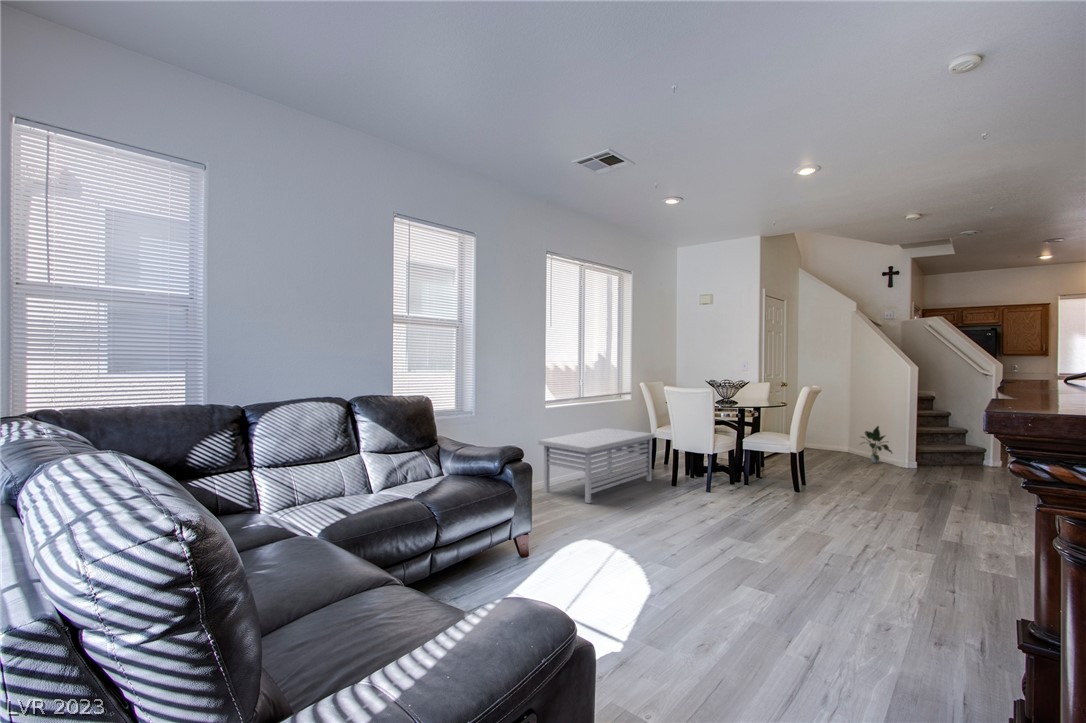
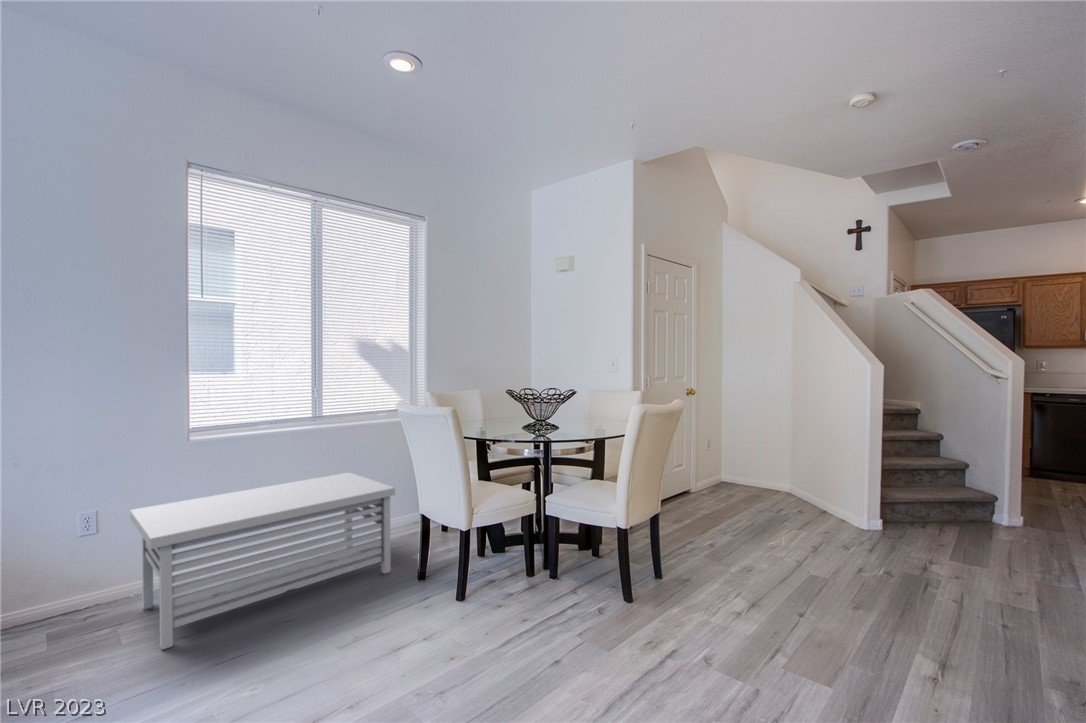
potted plant: present [863,426,892,463] -> none [791,459,844,519]

